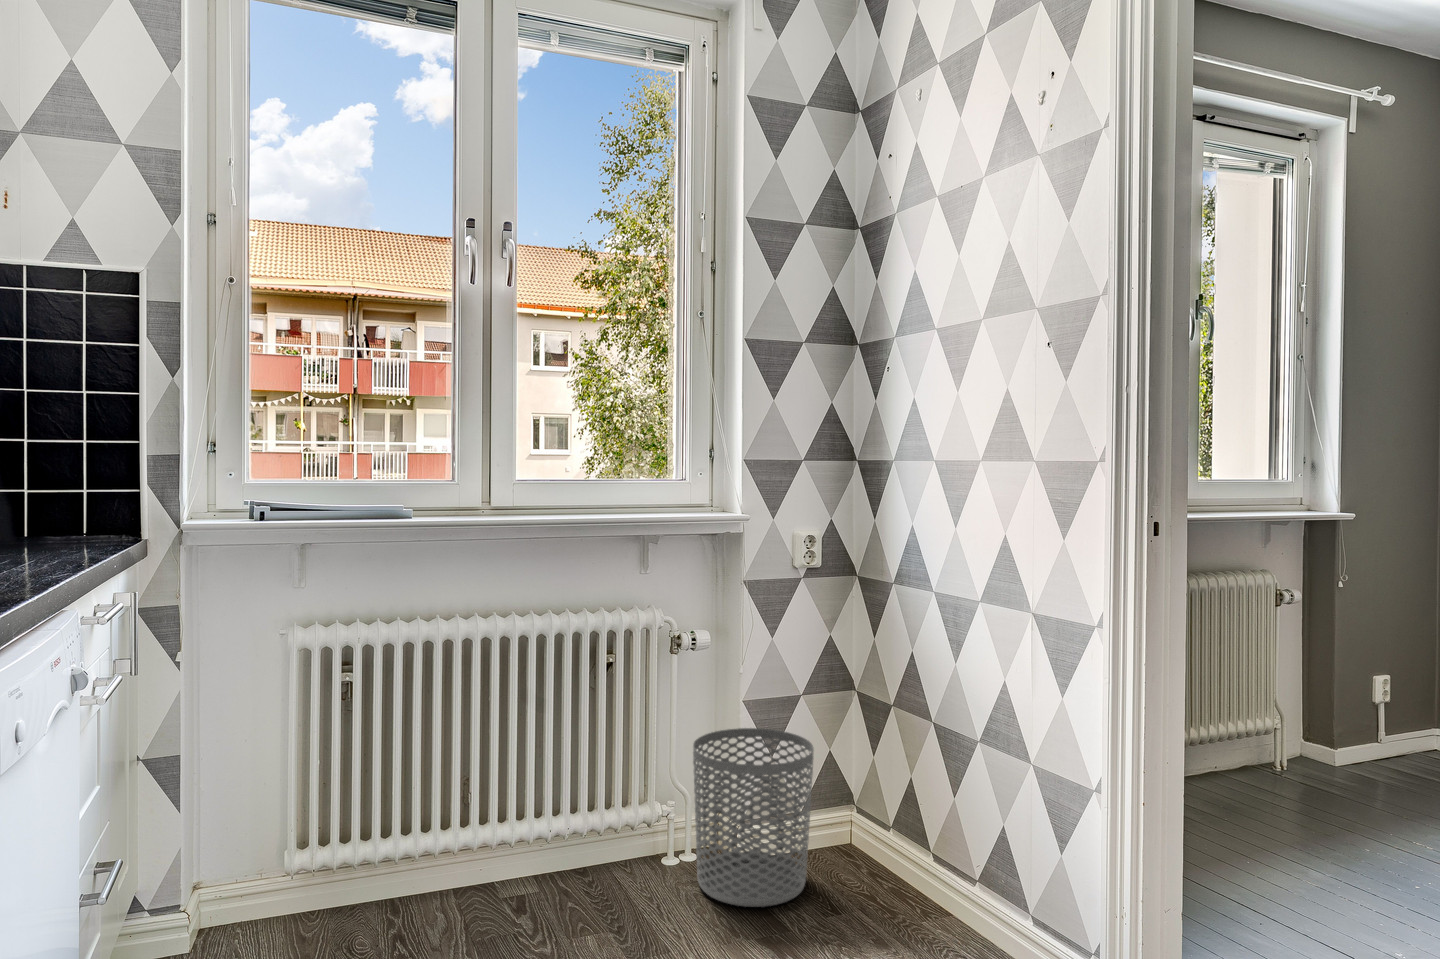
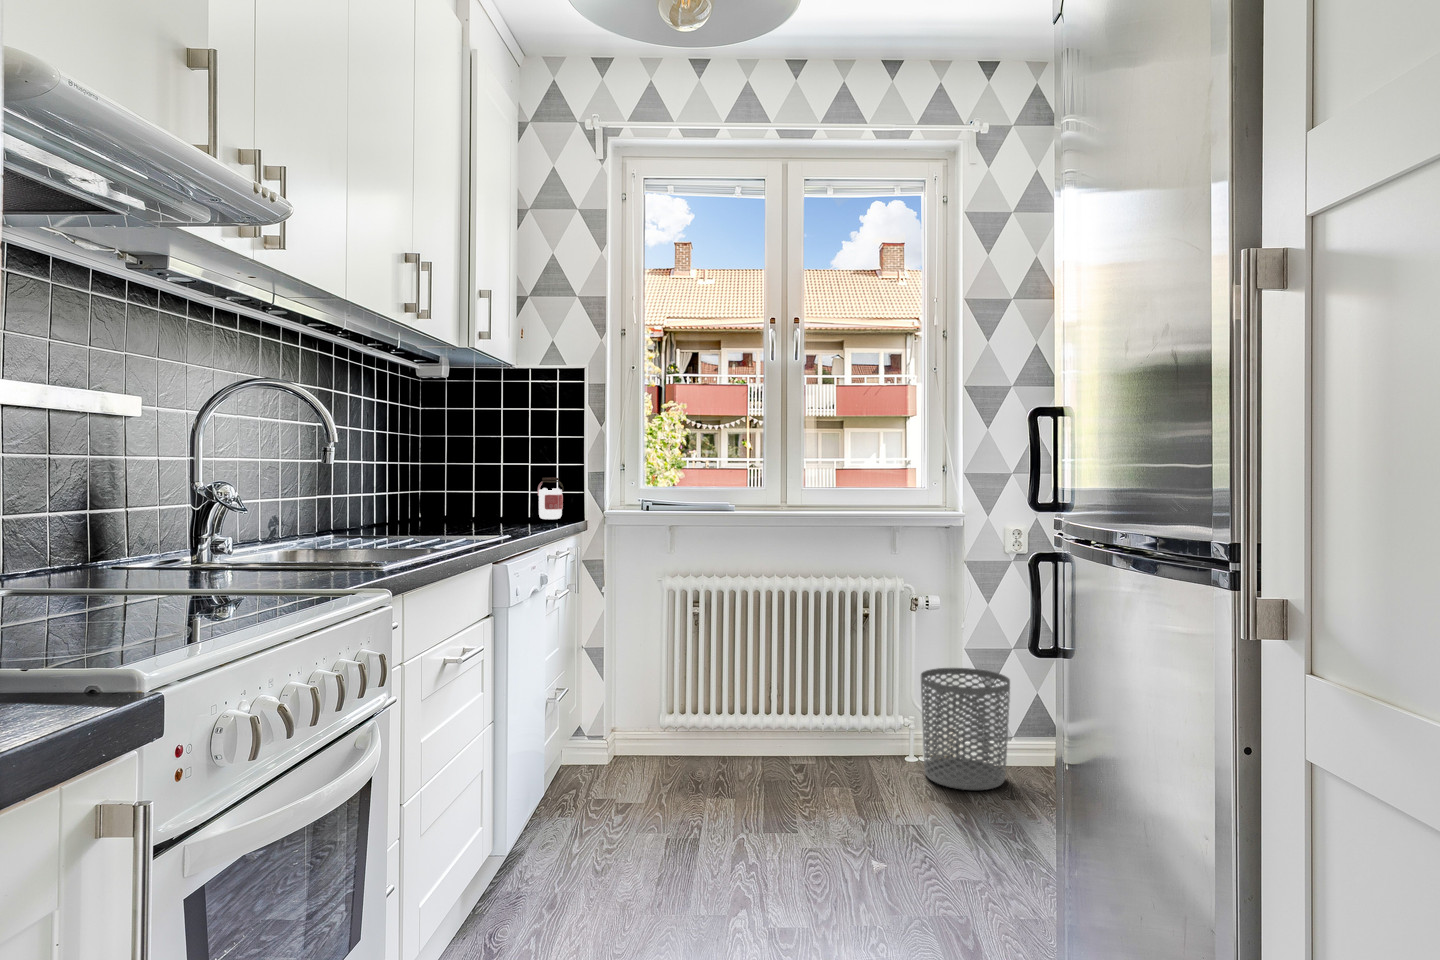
jar: none [43,465,98,540] -> present [538,478,563,519]

